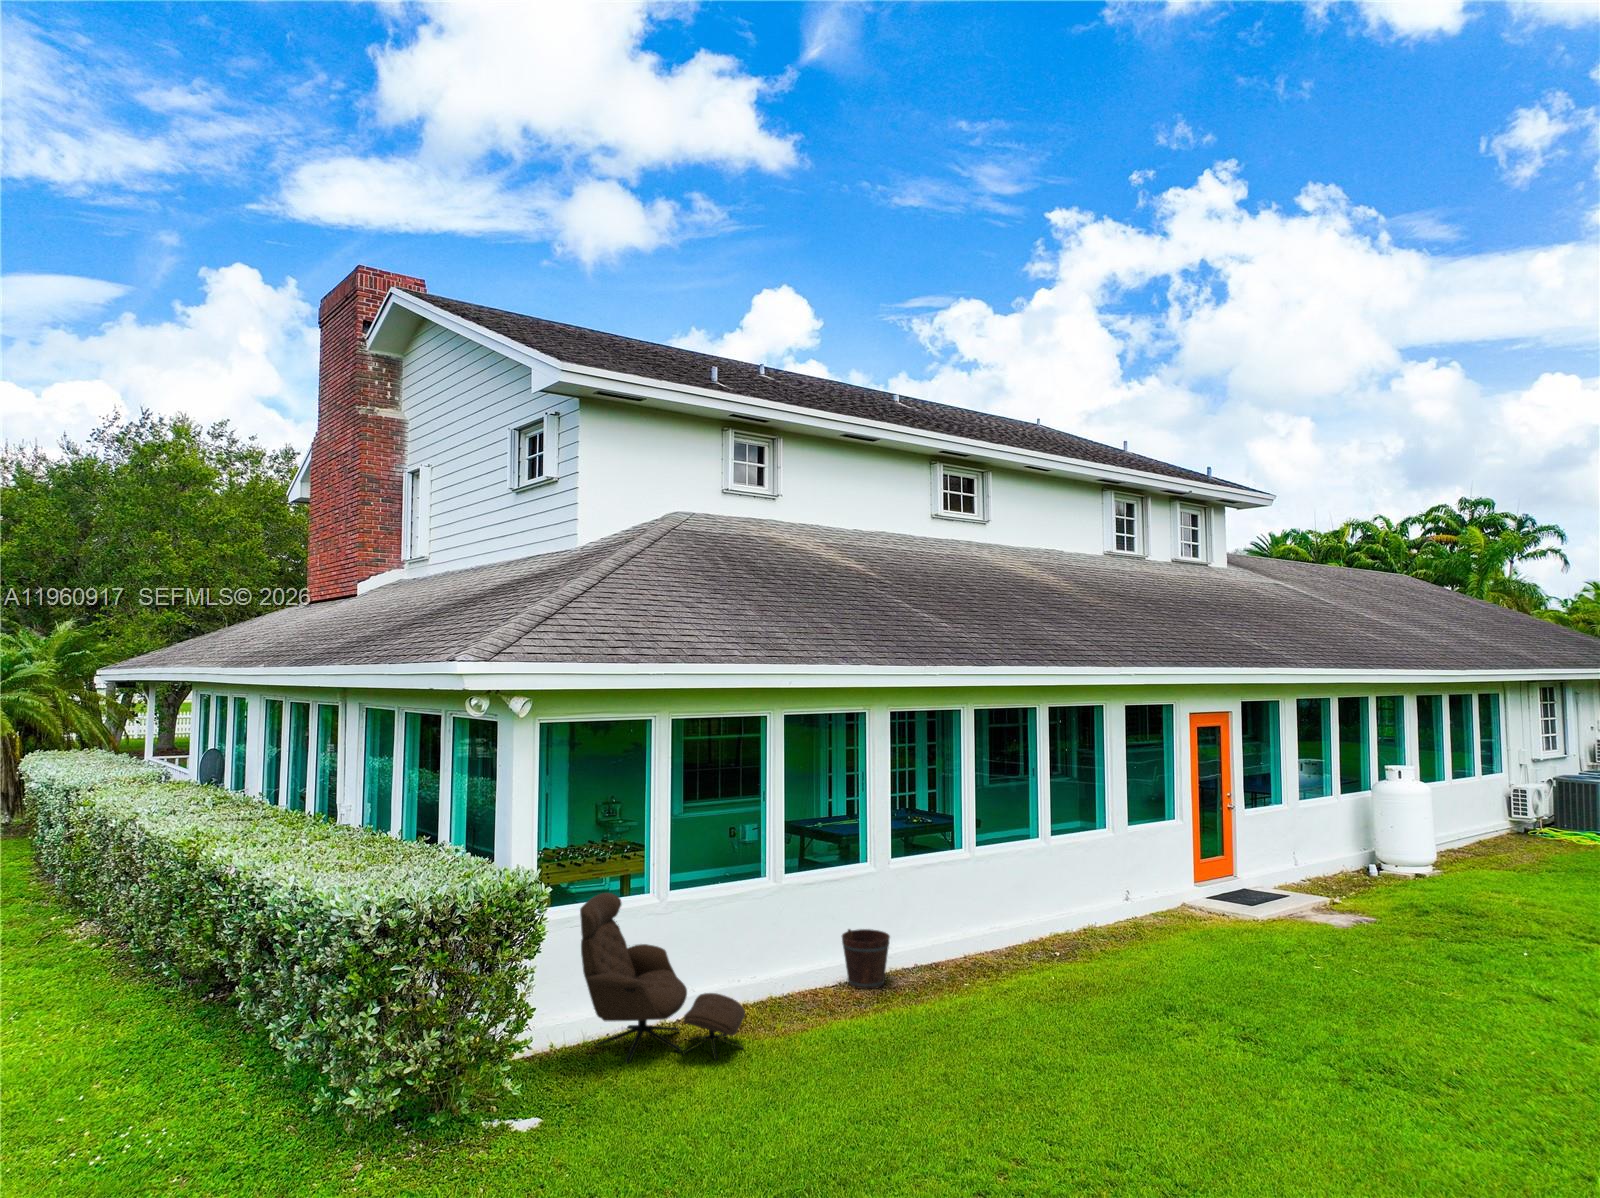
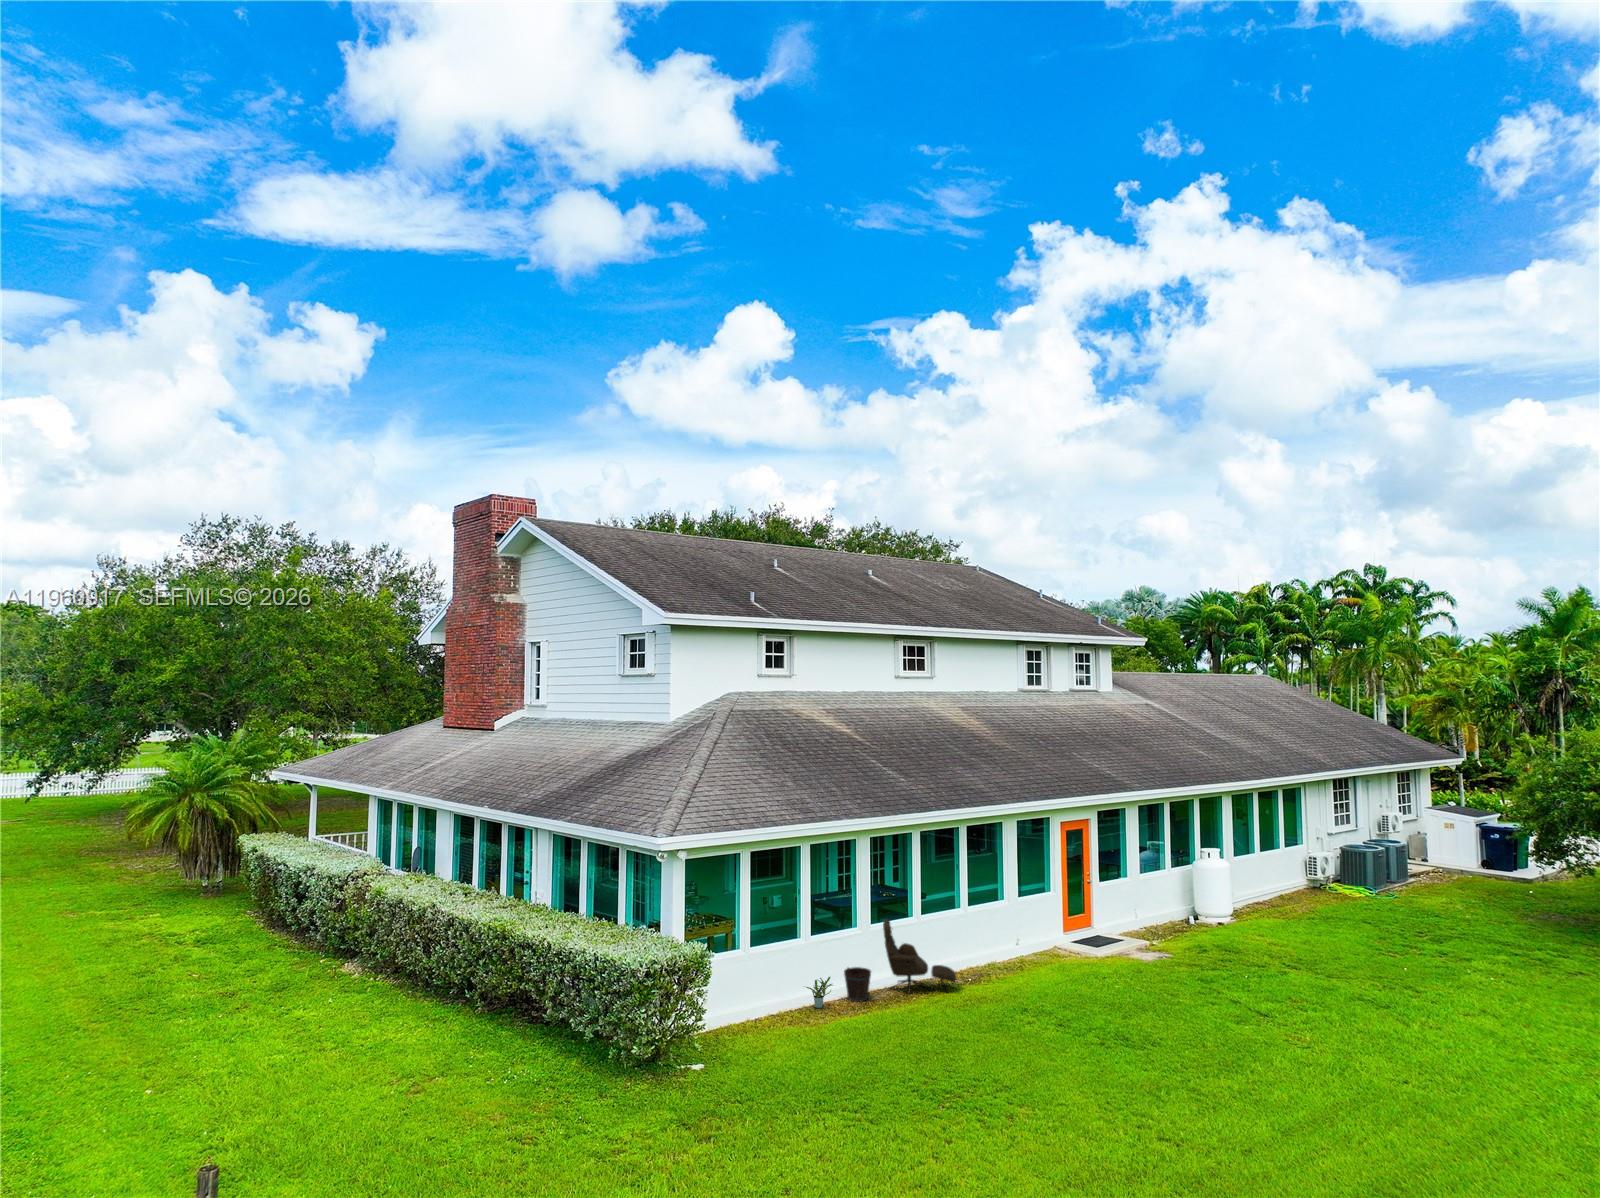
lounge chair: present [580,893,745,1063] -> present [883,919,956,994]
potted plant: none [765,944,822,1001] -> present [807,977,832,1008]

